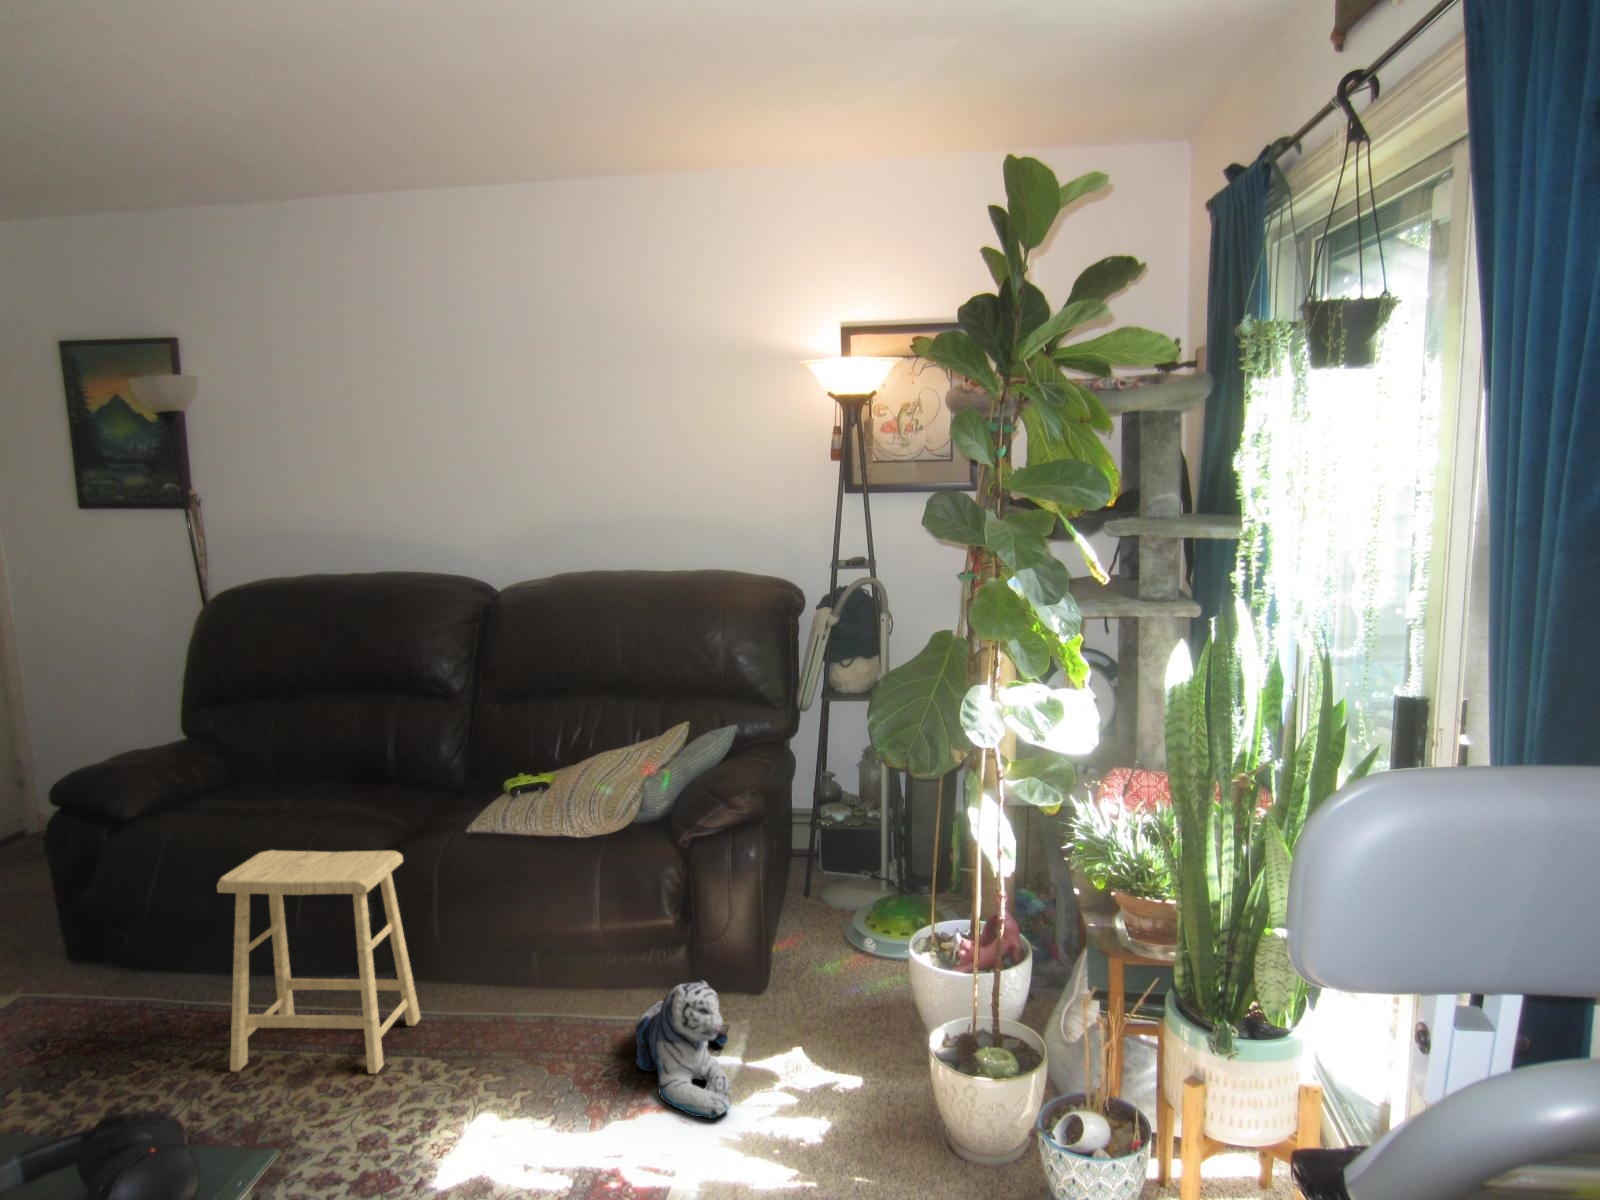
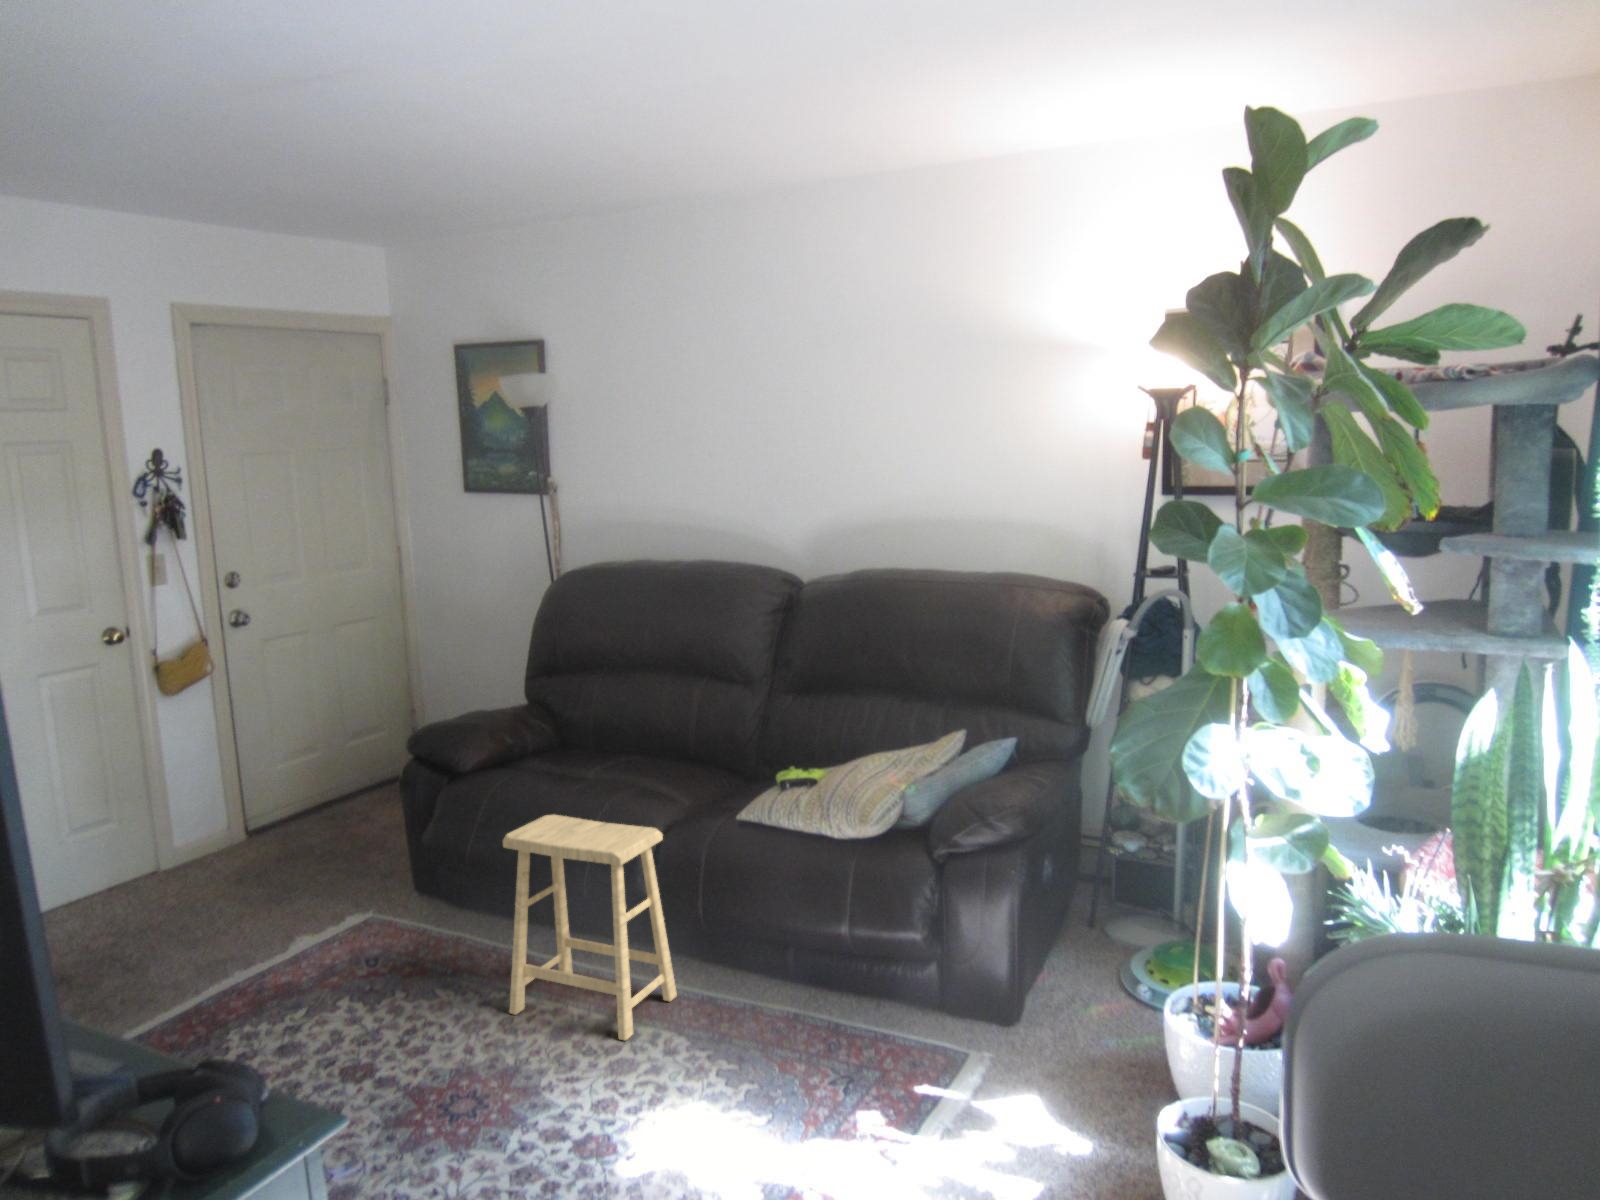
plush toy: present [635,981,731,1119] -> none [864,1006,968,1159]

